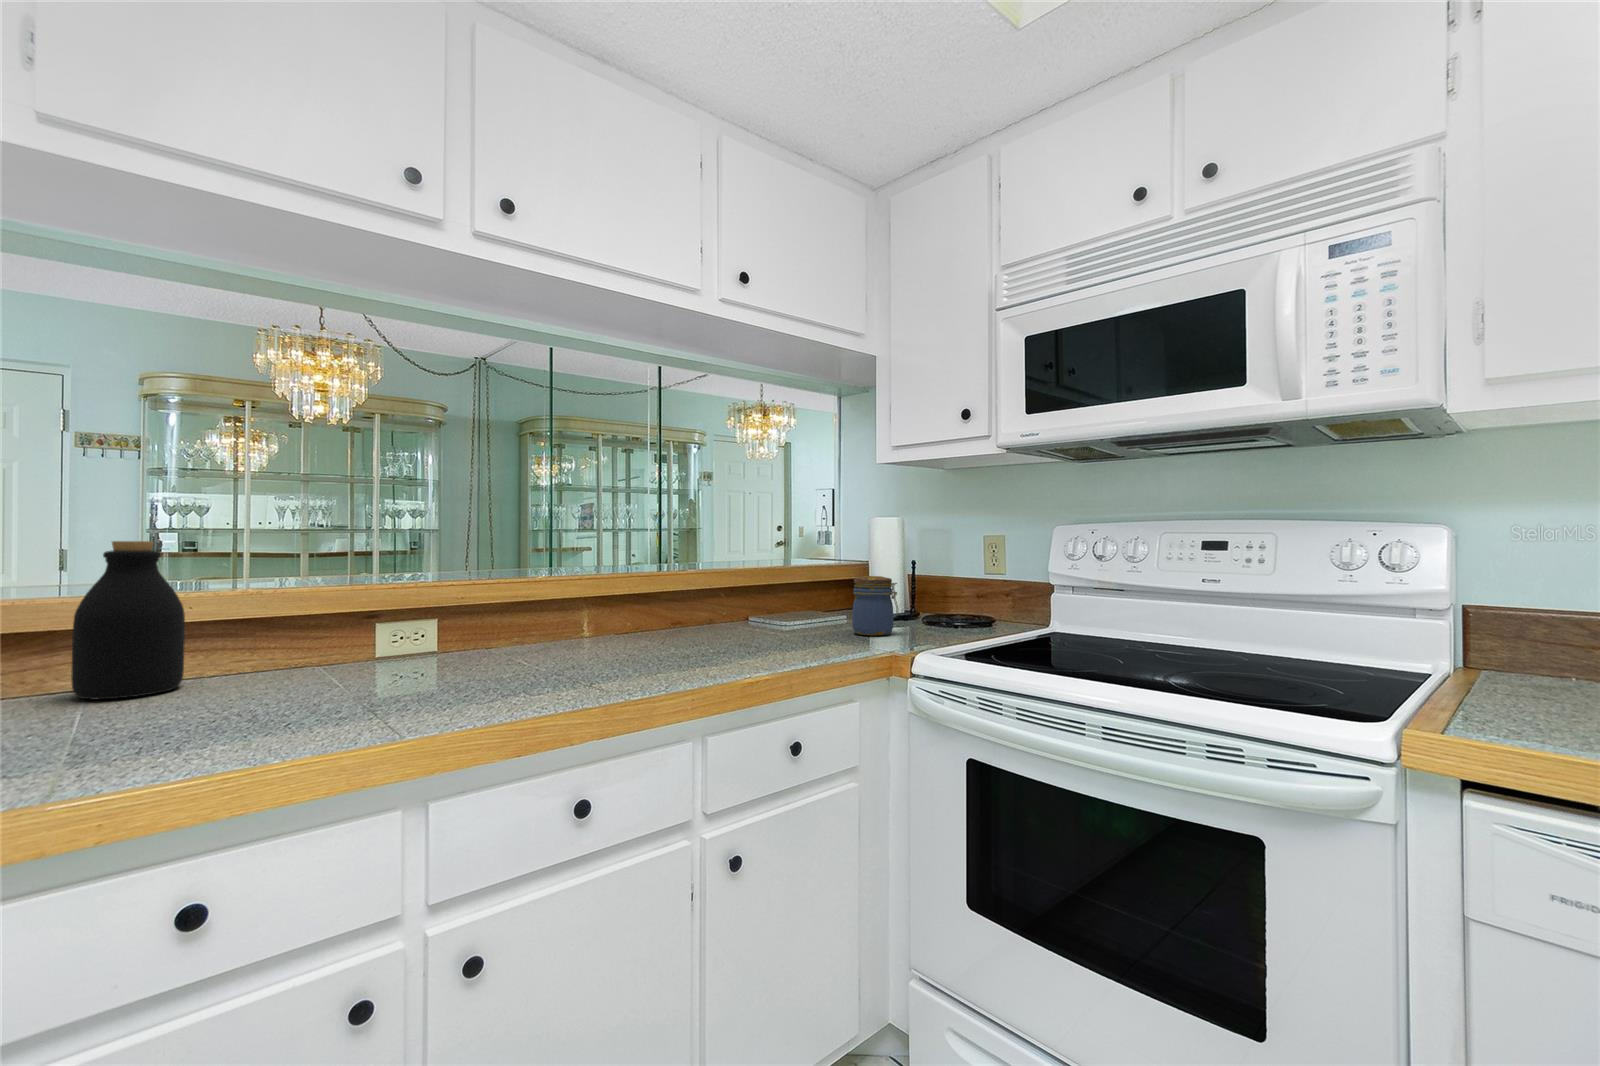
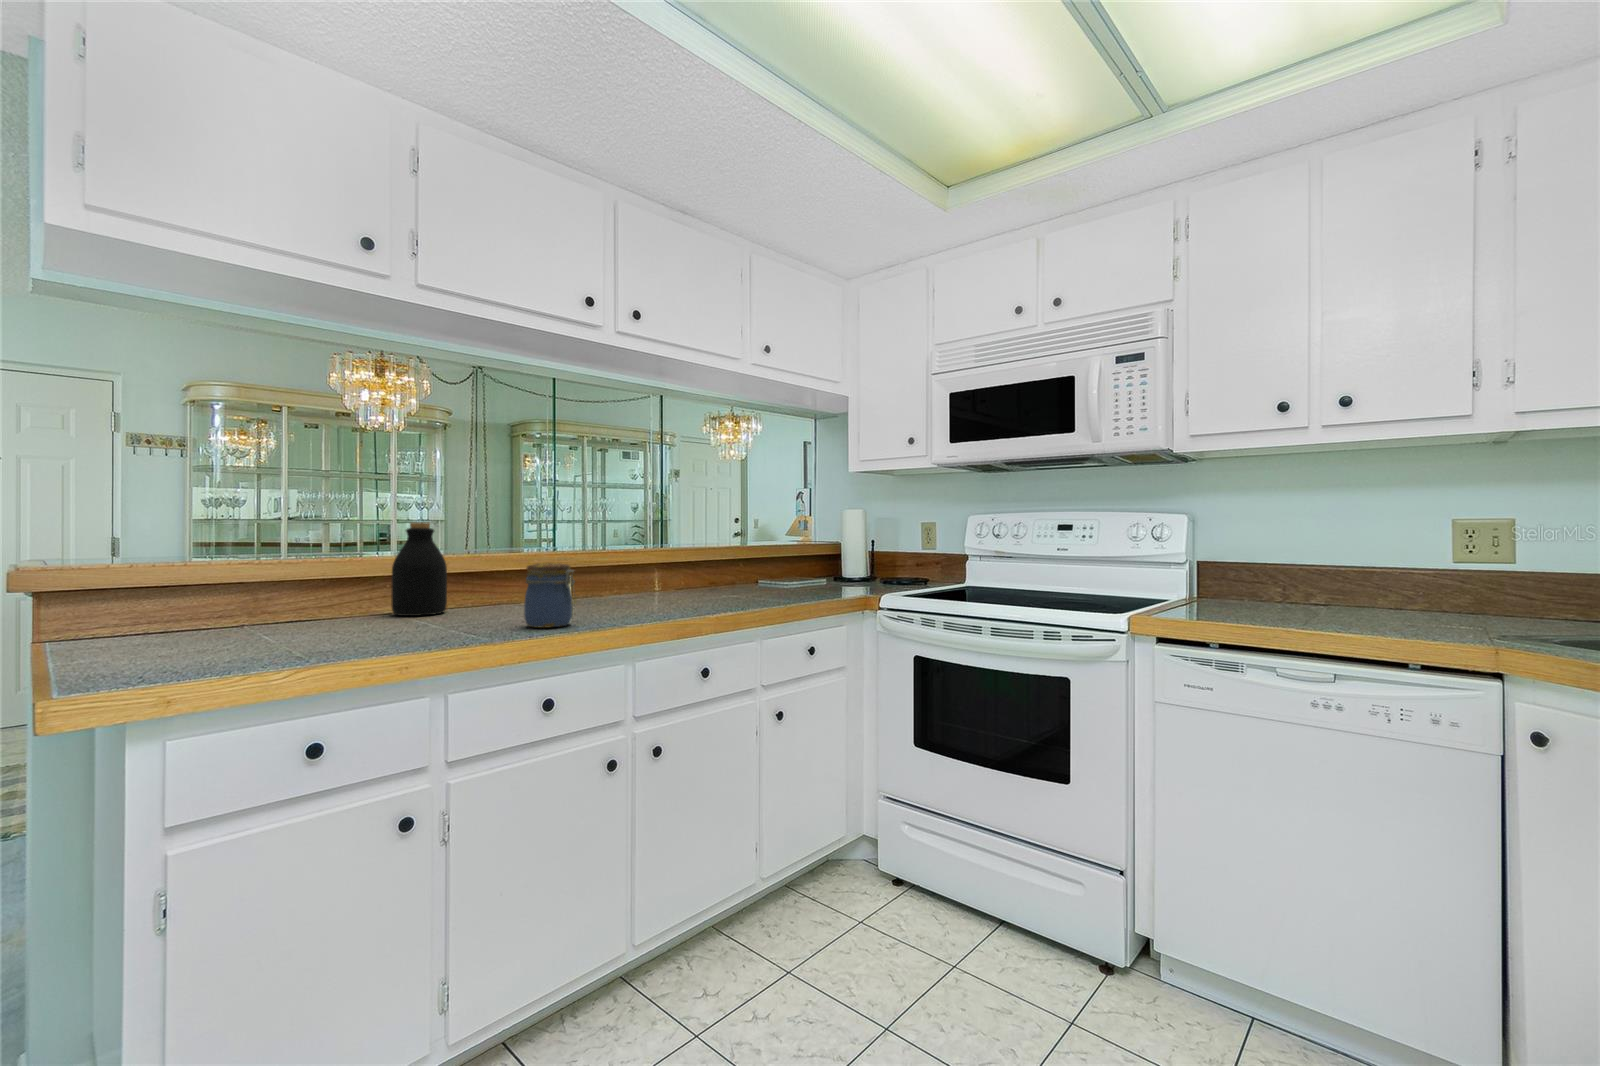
jar: present [852,576,898,635] -> present [524,563,575,628]

